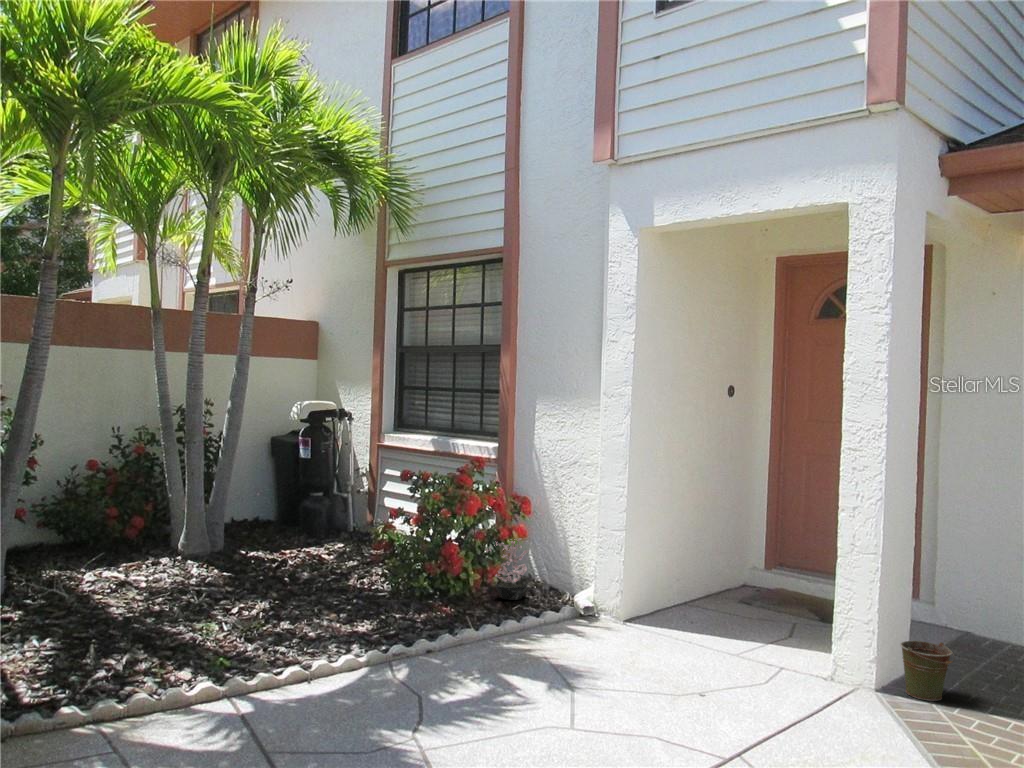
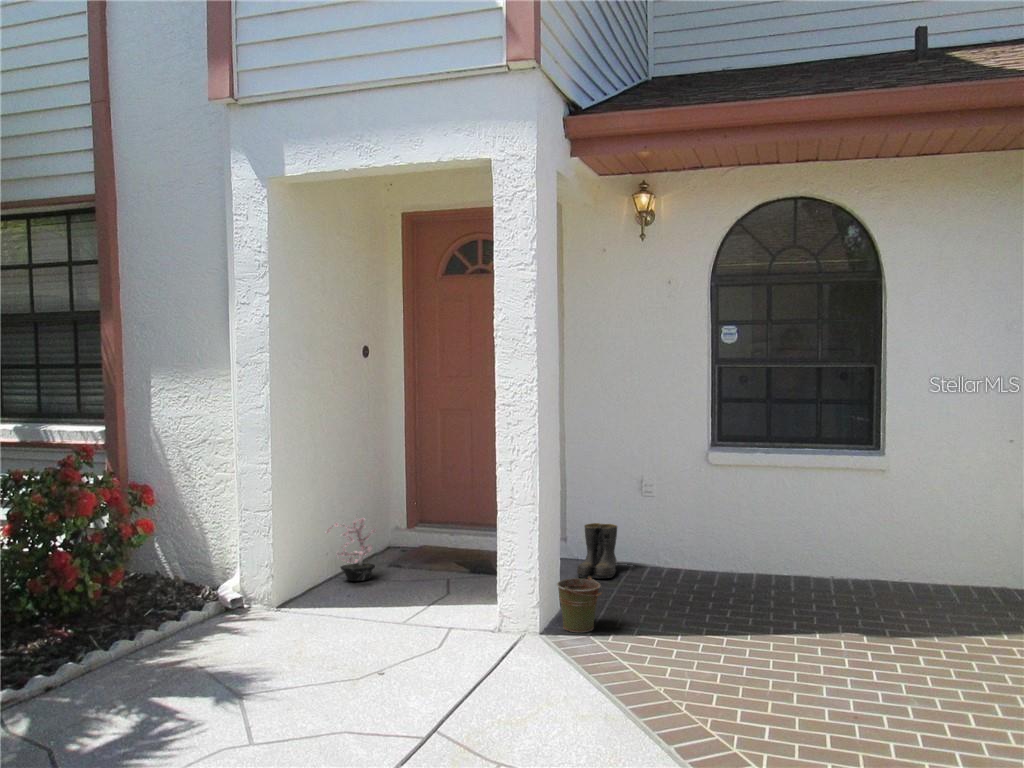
potted plant: present [486,538,529,600] -> present [326,517,376,581]
boots: none [940,590,995,653] -> present [577,523,617,579]

